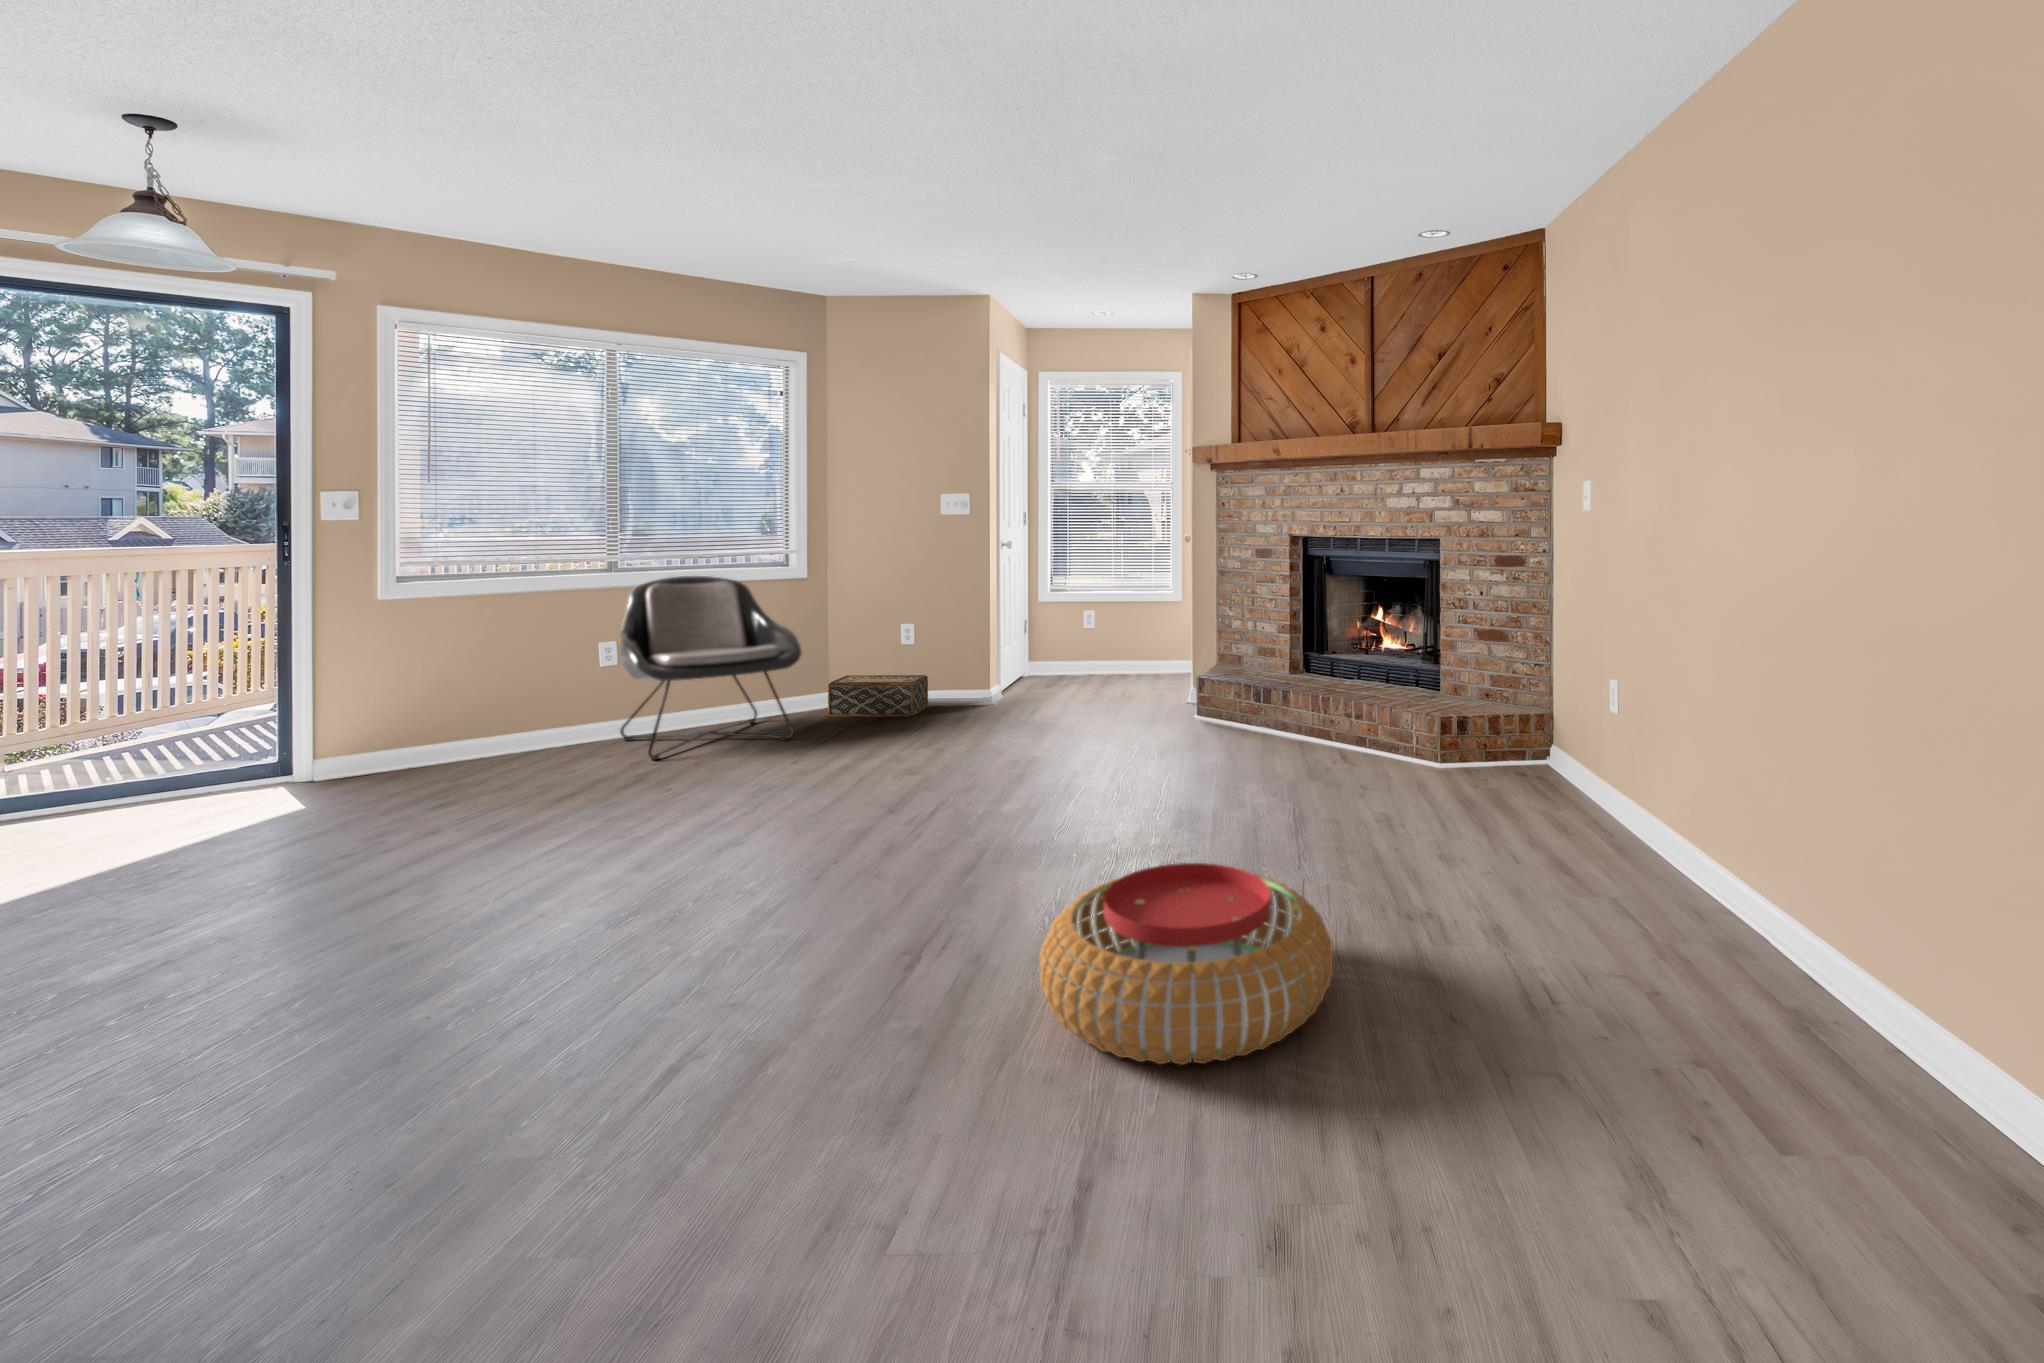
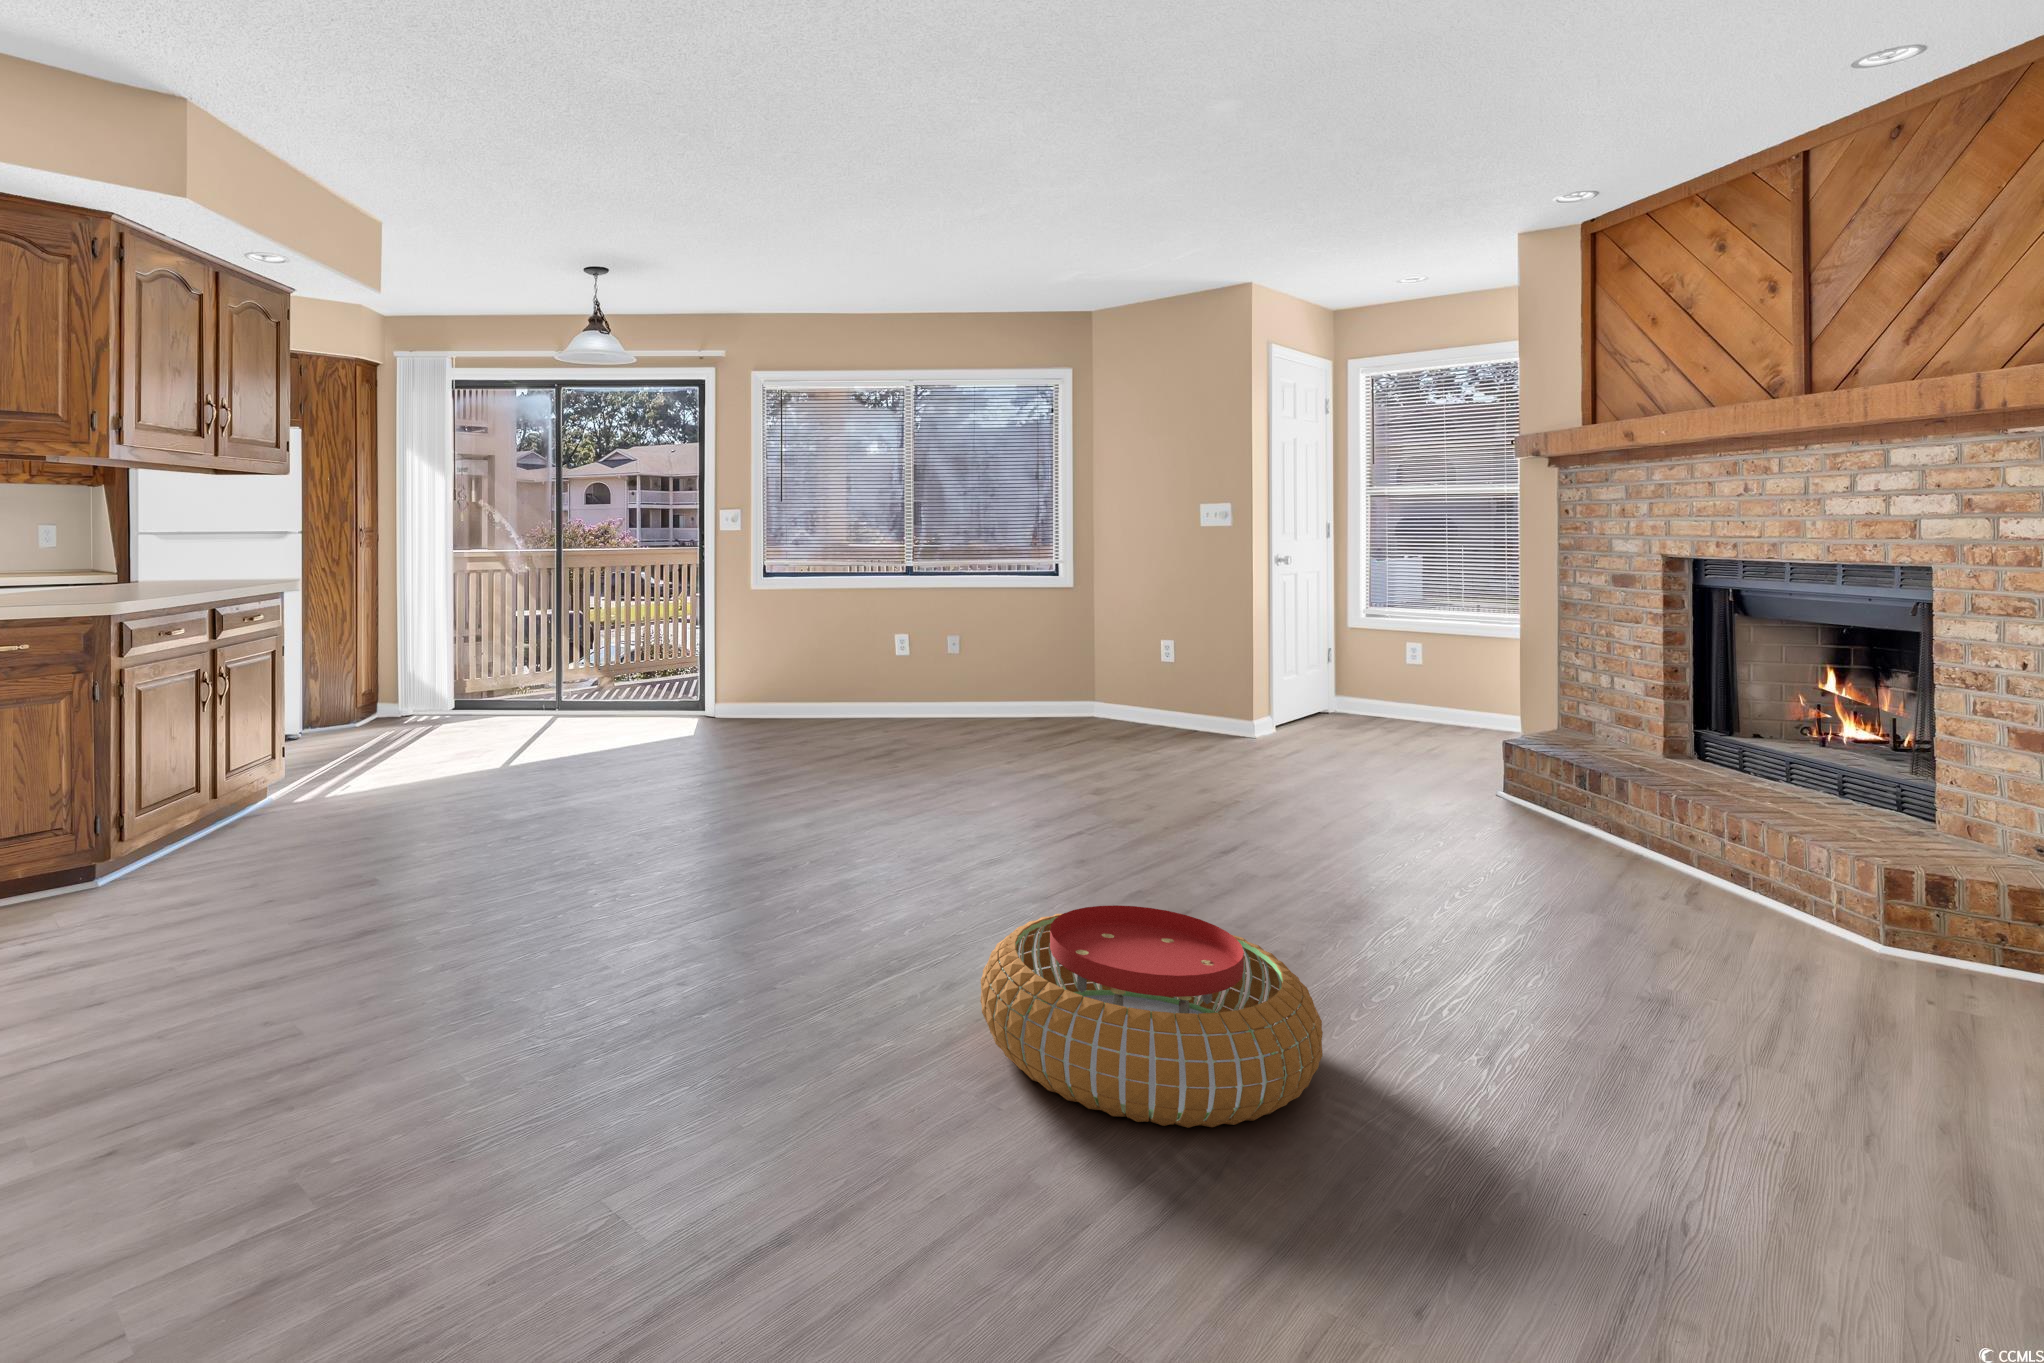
lounge chair: present [619,576,801,760] -> none [899,579,1041,741]
woven basket: present [828,675,928,717] -> none [1081,689,1184,739]

